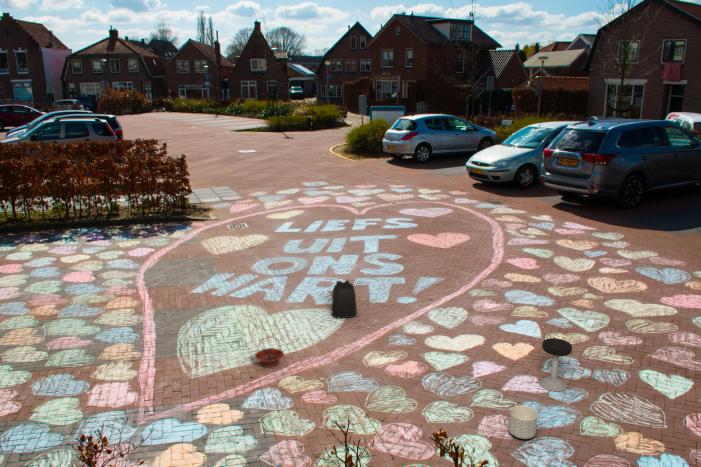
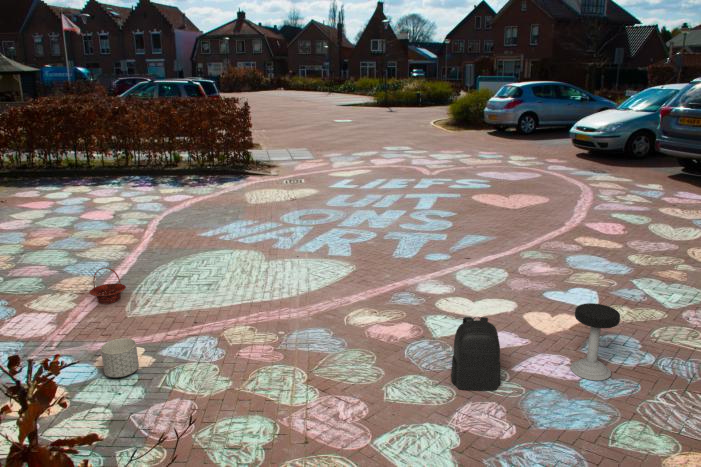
backpack: present [332,280,357,318] -> present [451,317,501,390]
basket: present [255,348,284,368] -> present [89,268,126,304]
planter: present [509,406,537,439] -> present [101,338,139,377]

